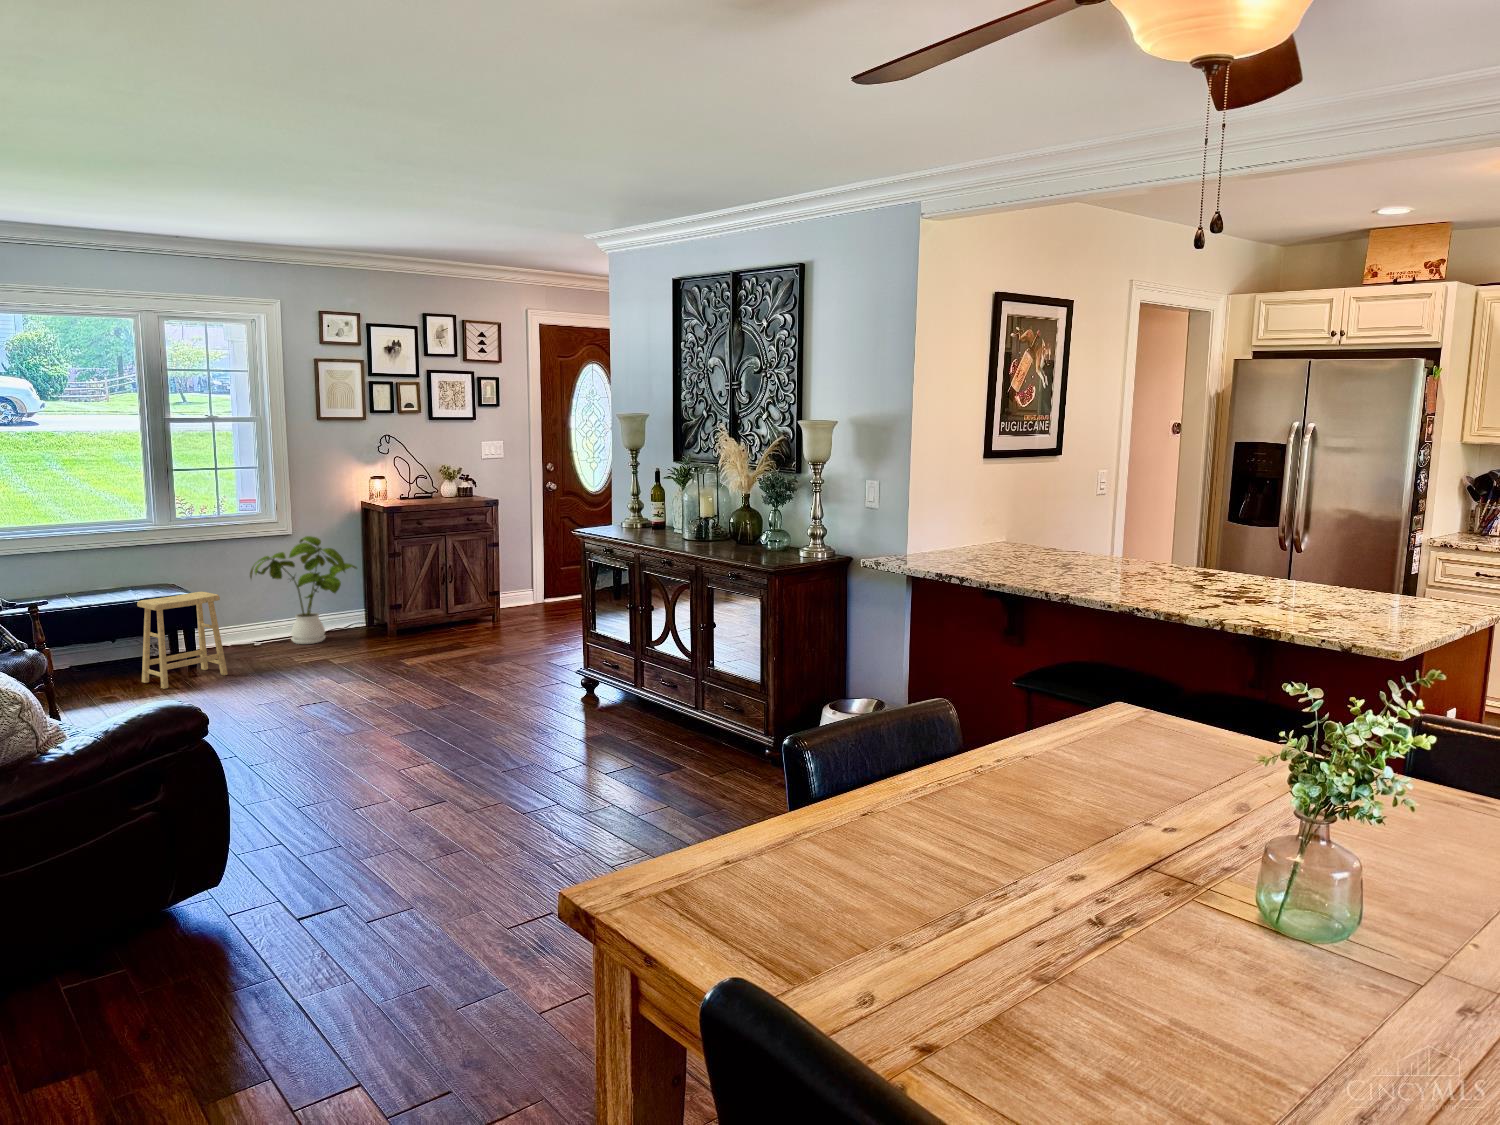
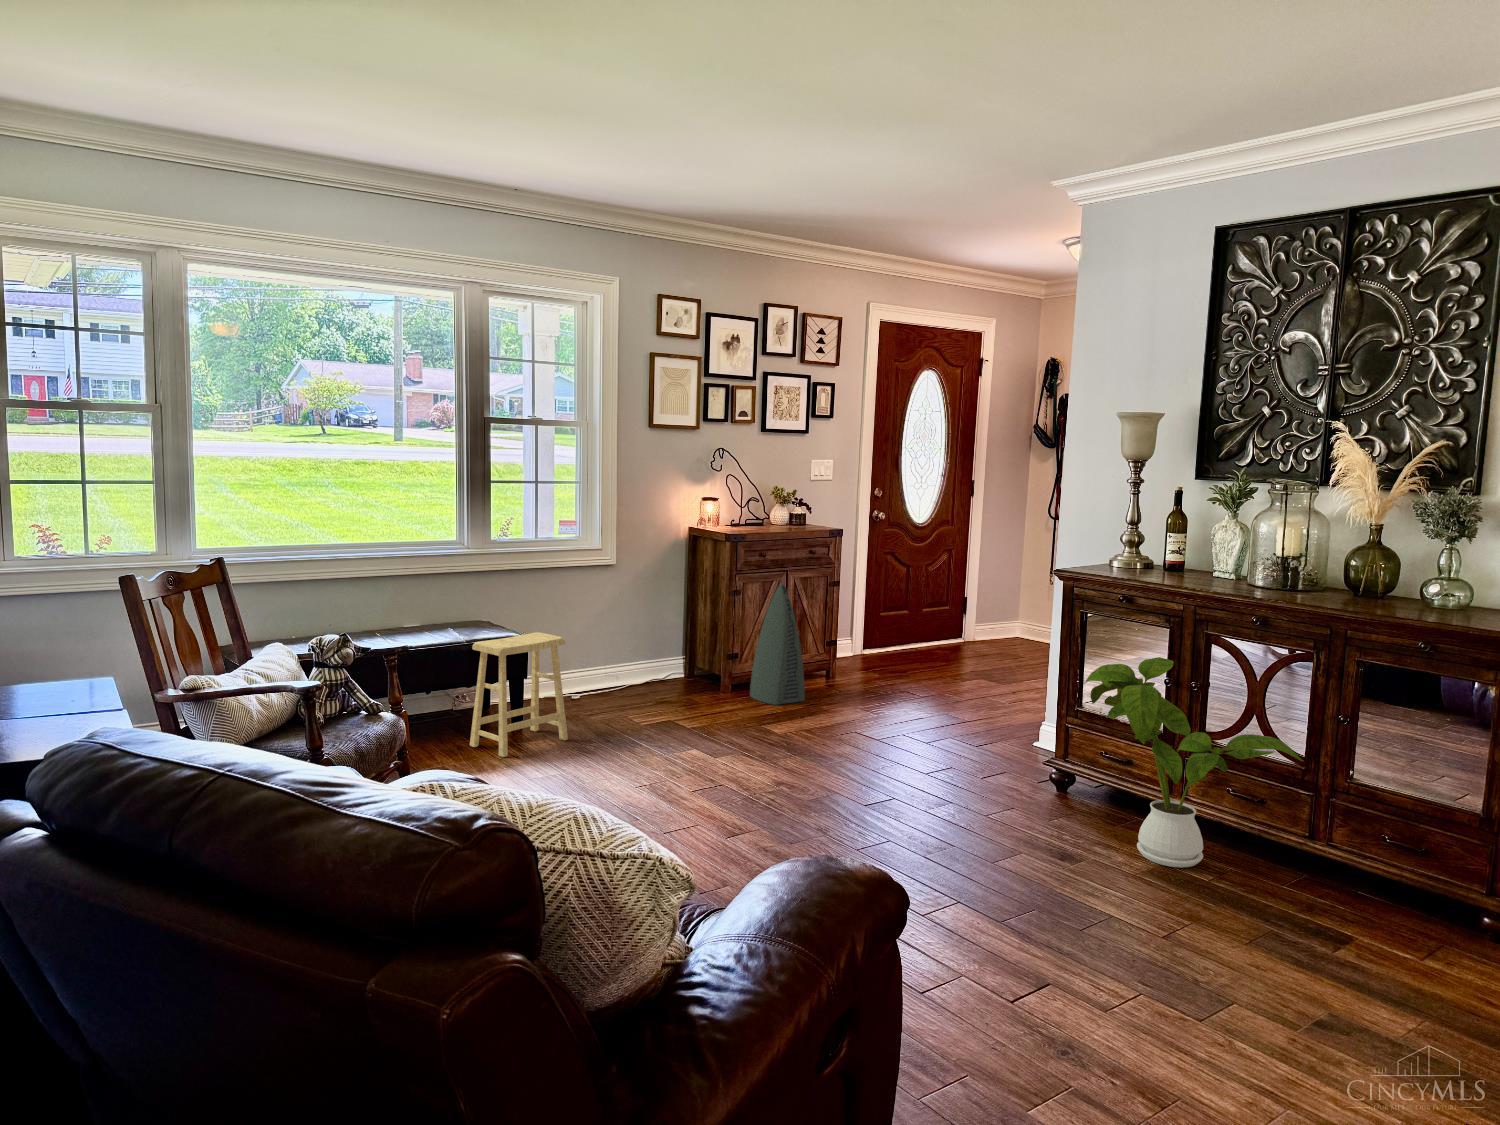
house plant: present [250,536,357,644] -> present [1084,657,1303,867]
air purifier: none [411,546,454,644] -> present [750,584,805,705]

